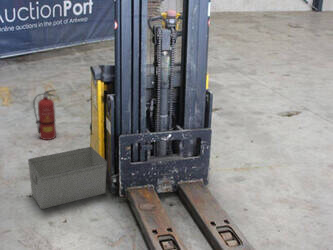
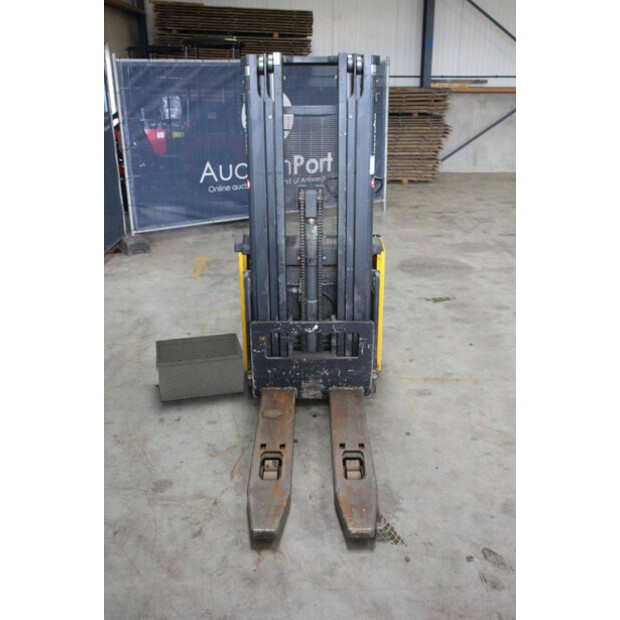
fire extinguisher: present [34,90,56,140] -> none [197,262,226,322]

